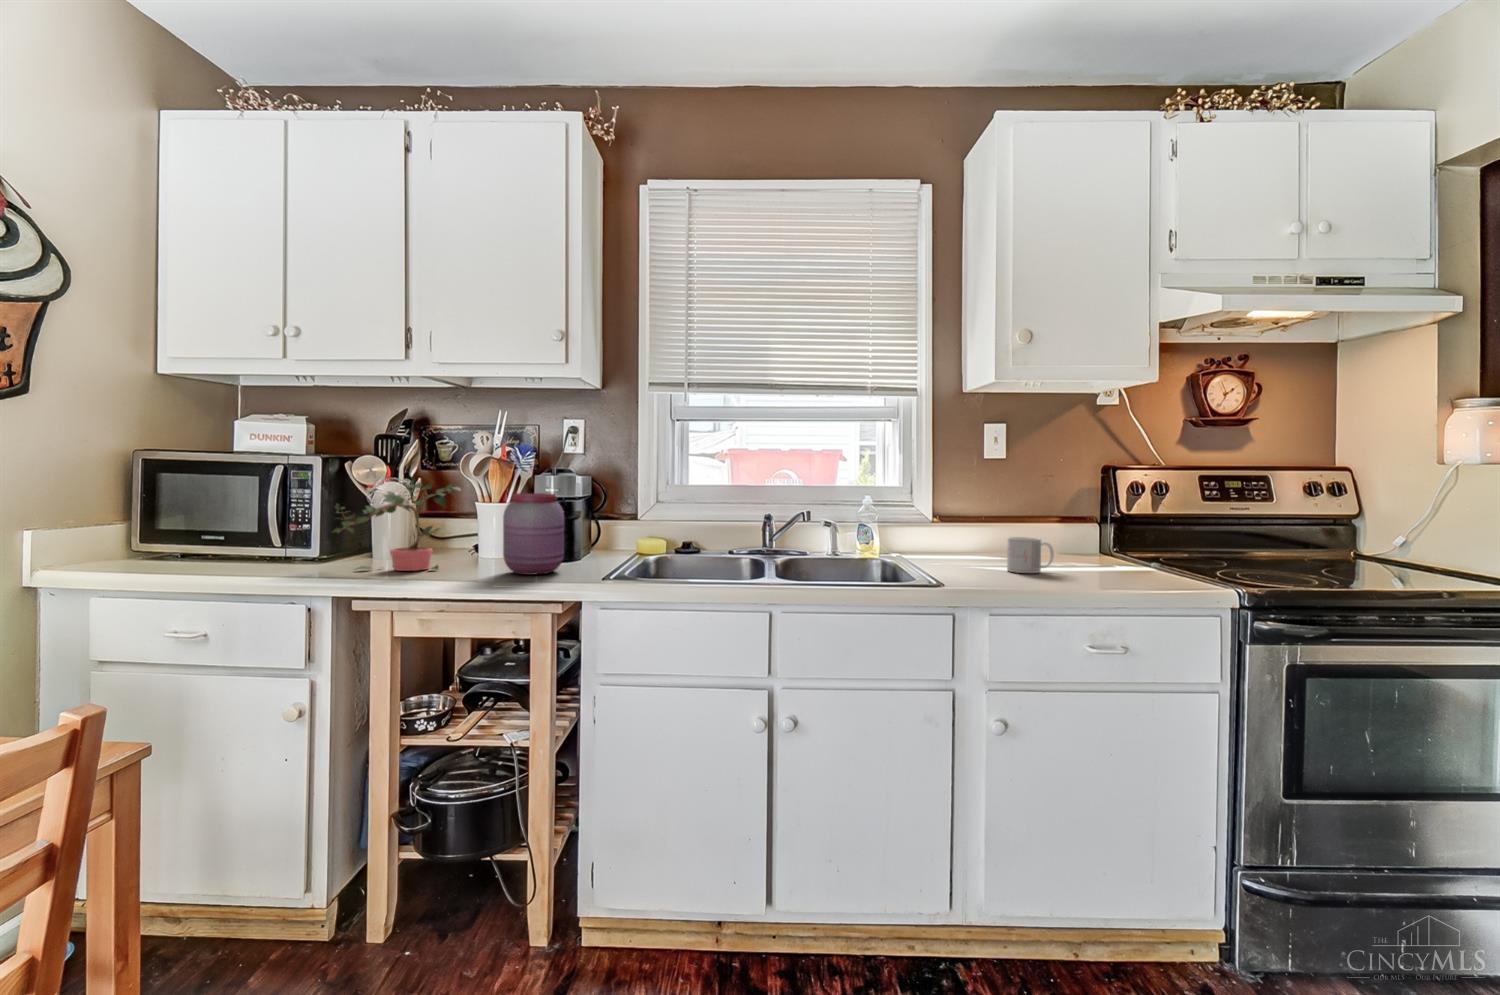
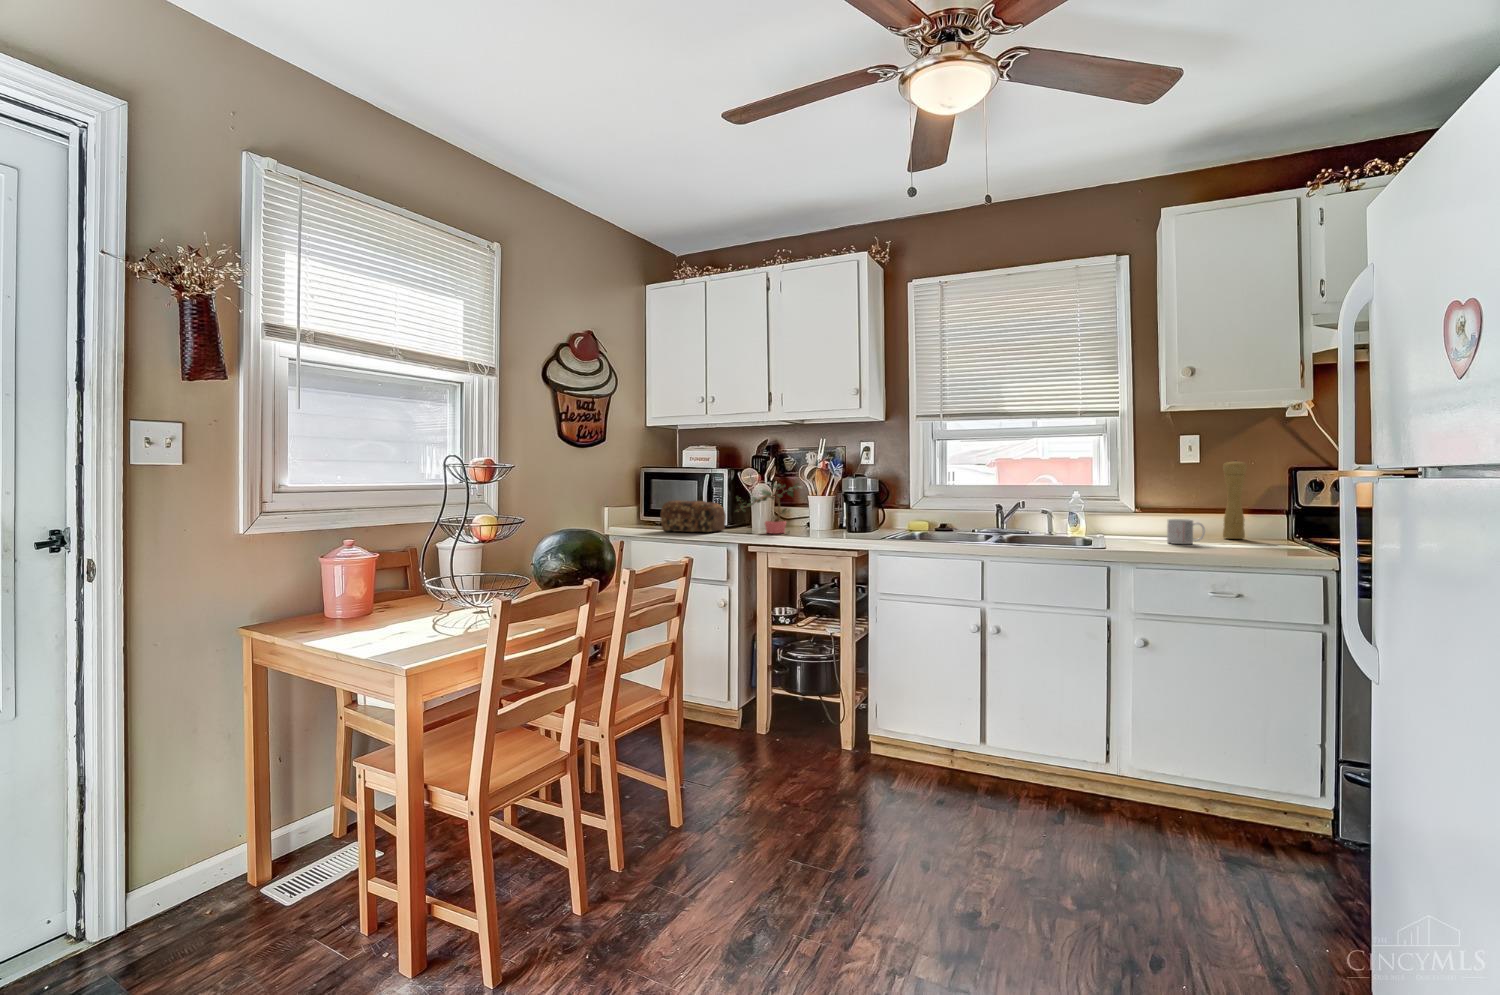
pepper mill: none [1051,458,1081,561] -> present [1223,461,1247,539]
jar: present [503,493,564,575] -> none [825,489,860,537]
bread loaf: none [168,512,315,572] -> present [660,500,726,532]

